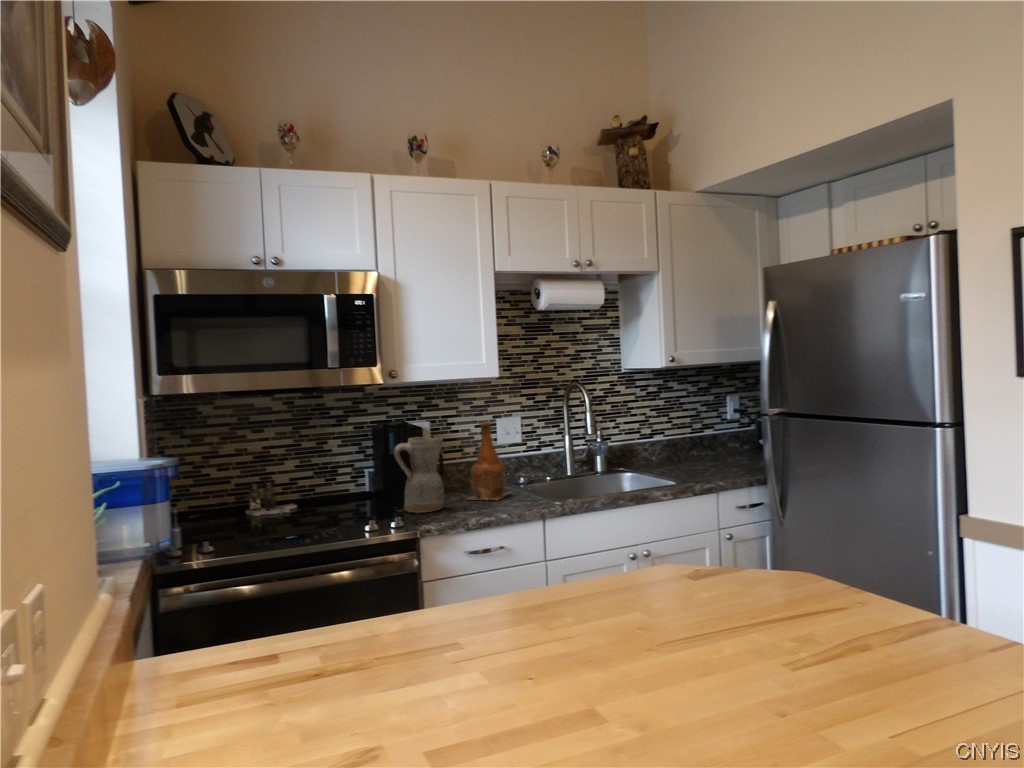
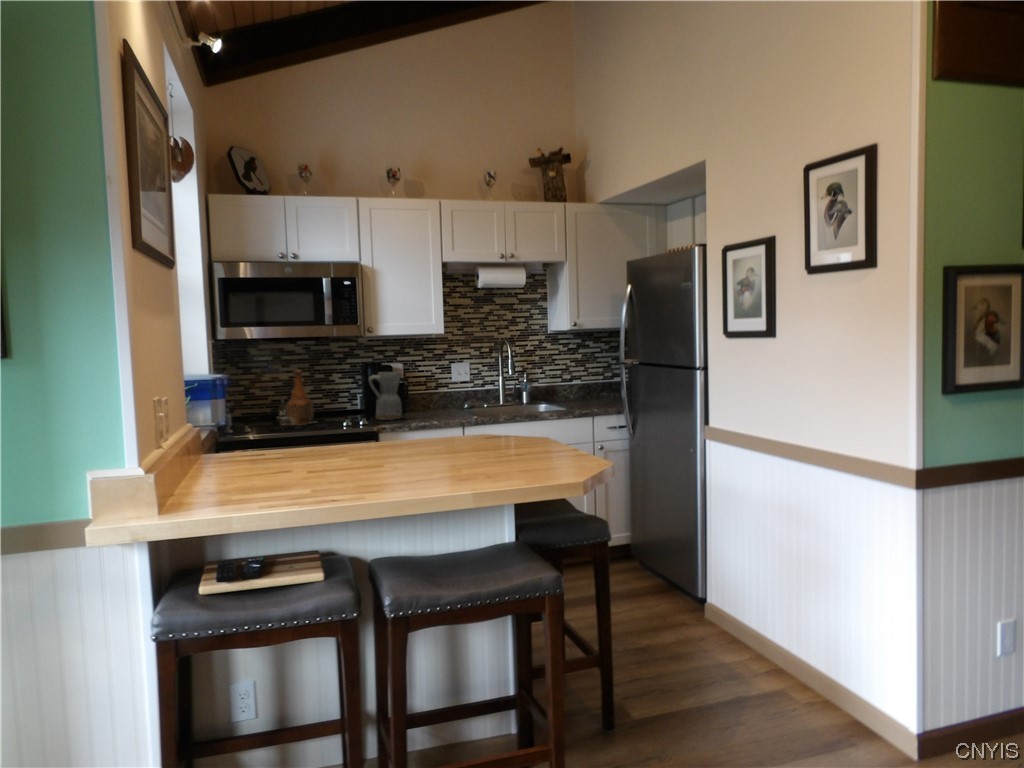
bottle: present [470,422,508,500] -> present [286,370,313,425]

